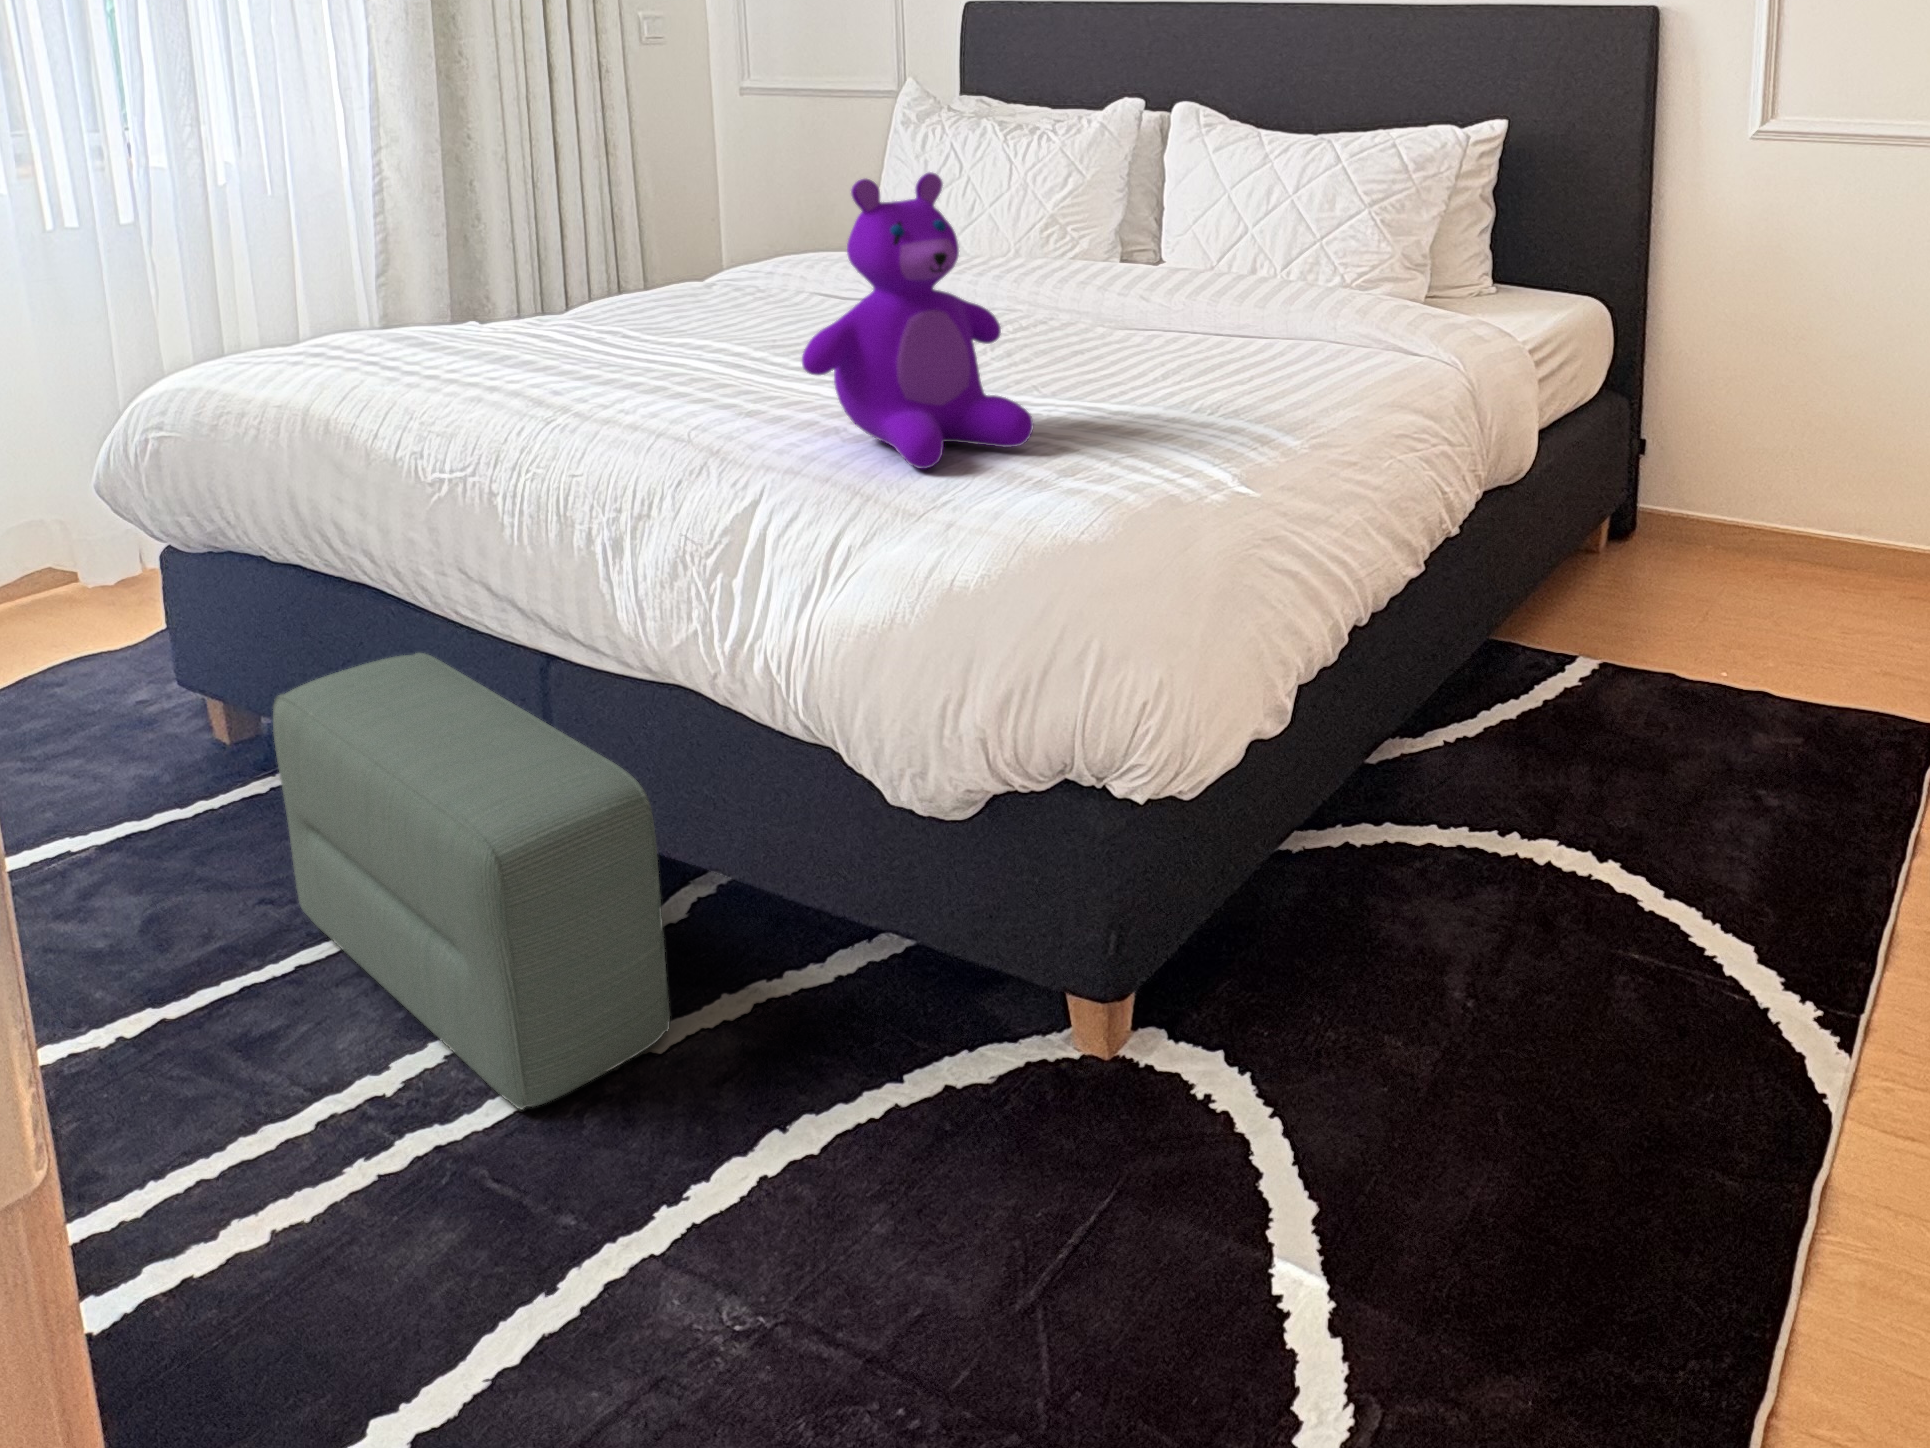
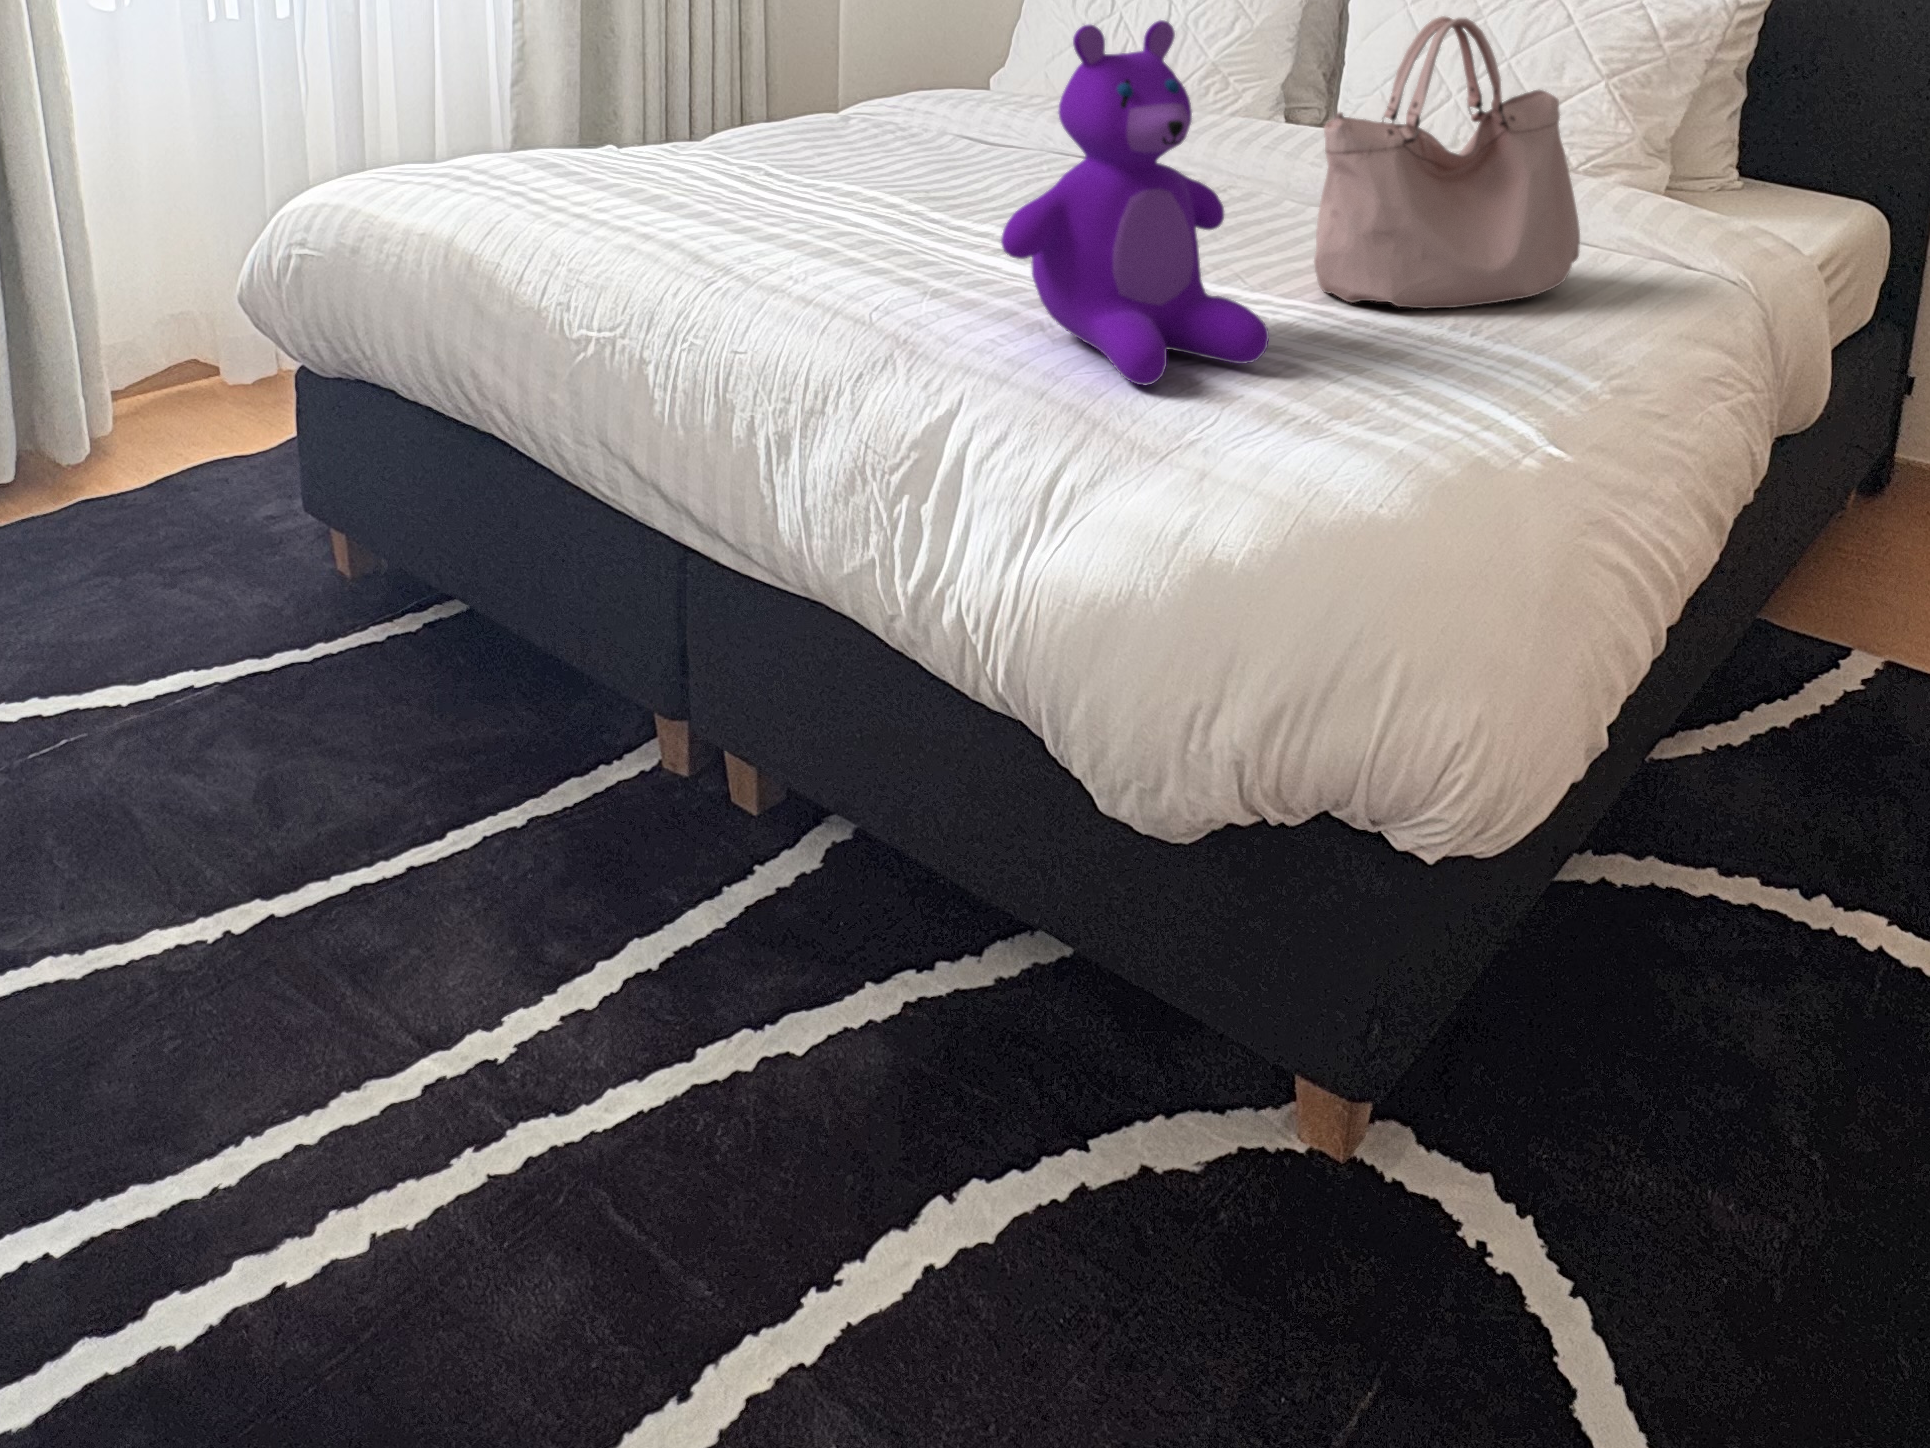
handbag: none [1091,159,1315,398] -> present [1314,16,1580,308]
pouf: present [273,653,670,1110] -> none [401,524,812,1108]

